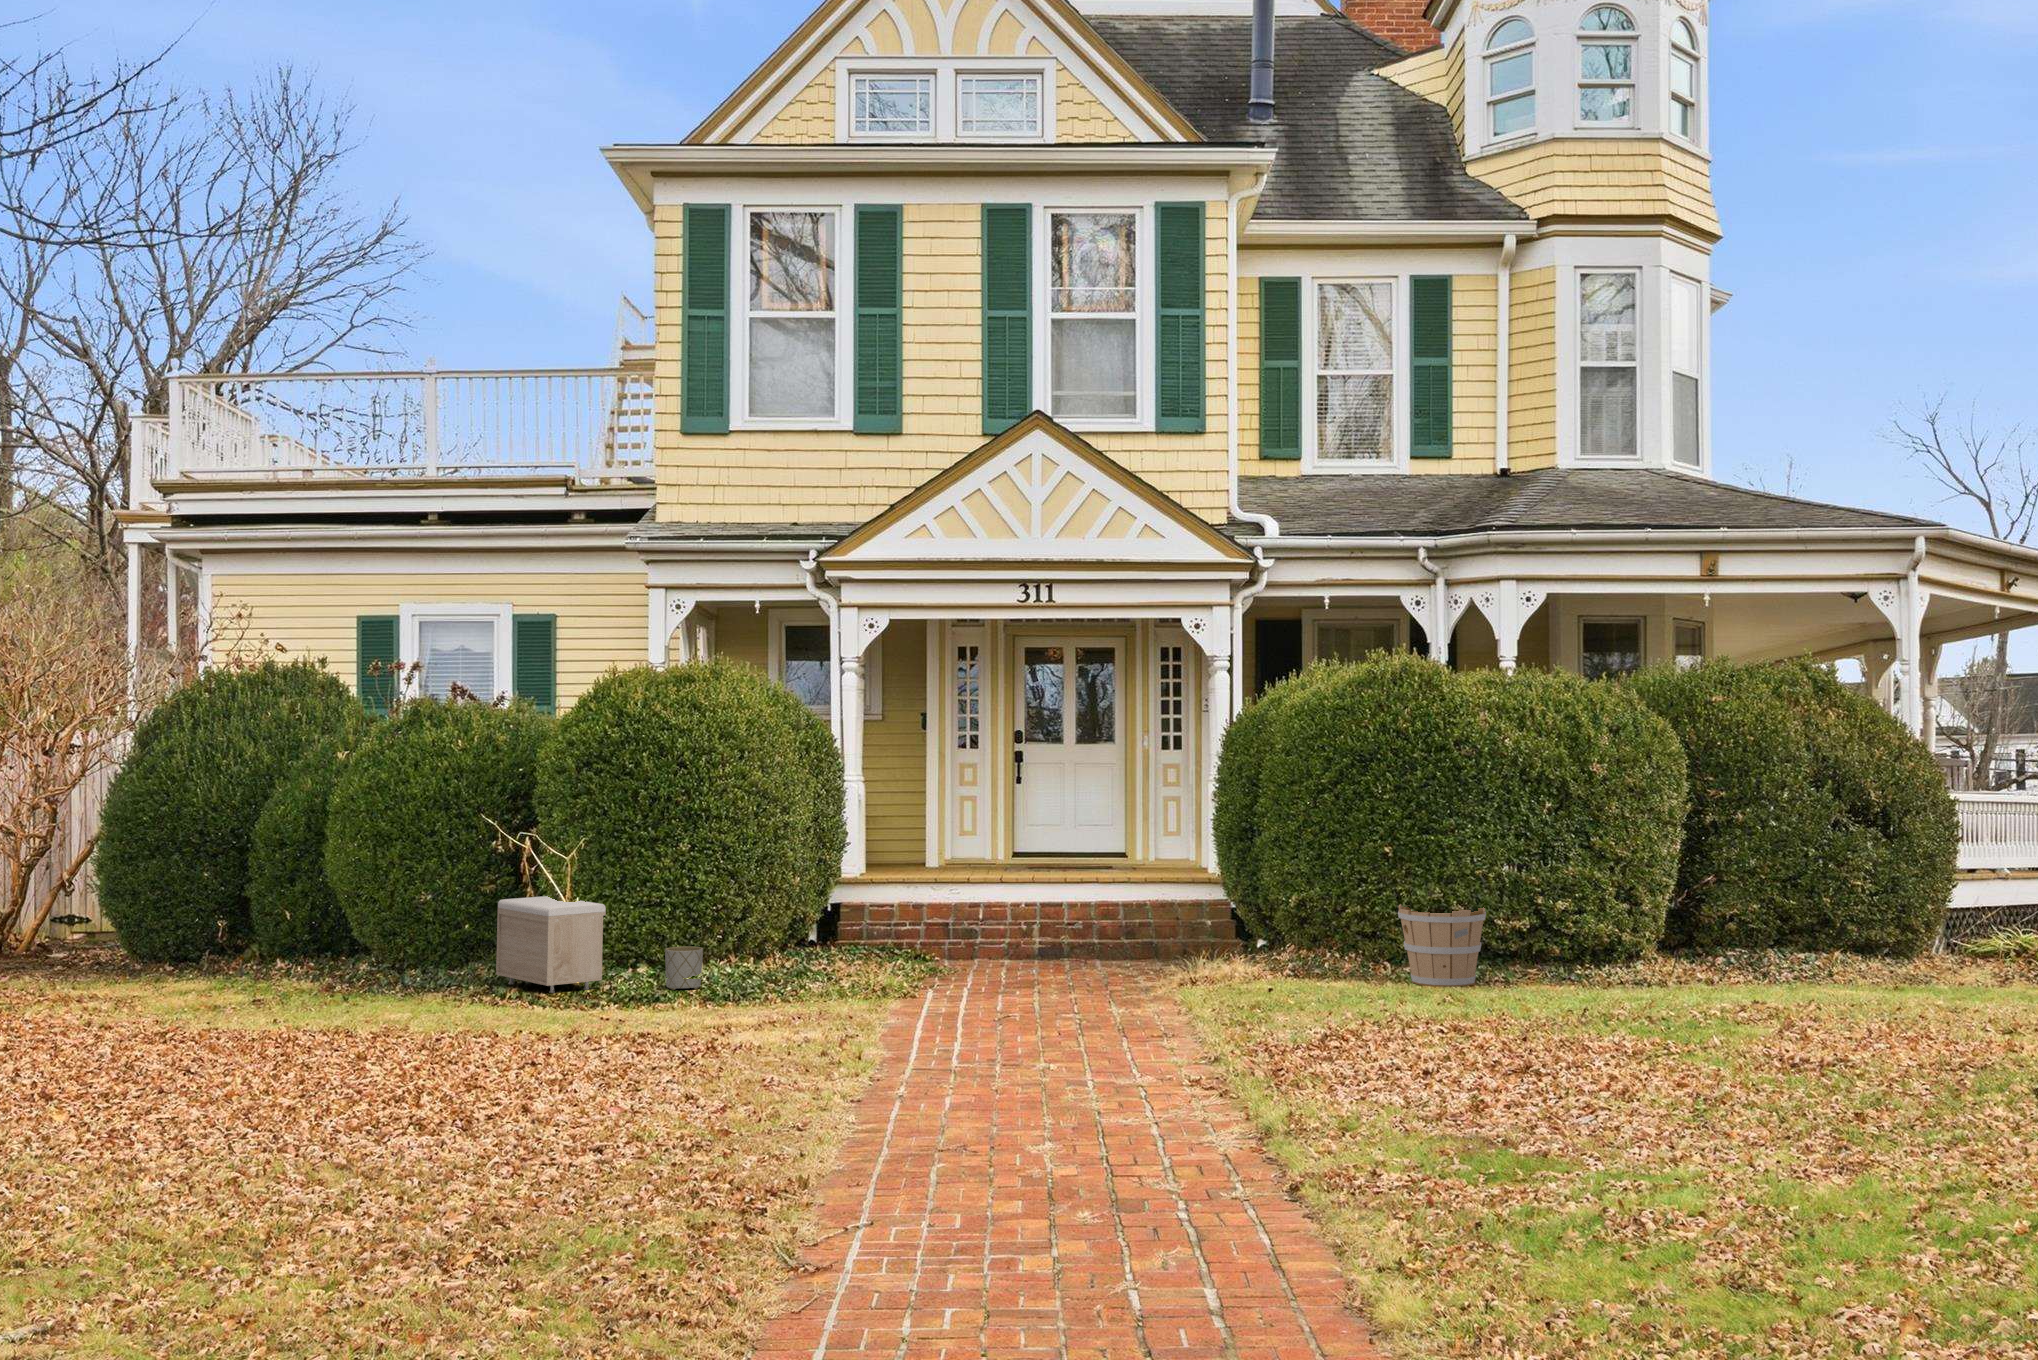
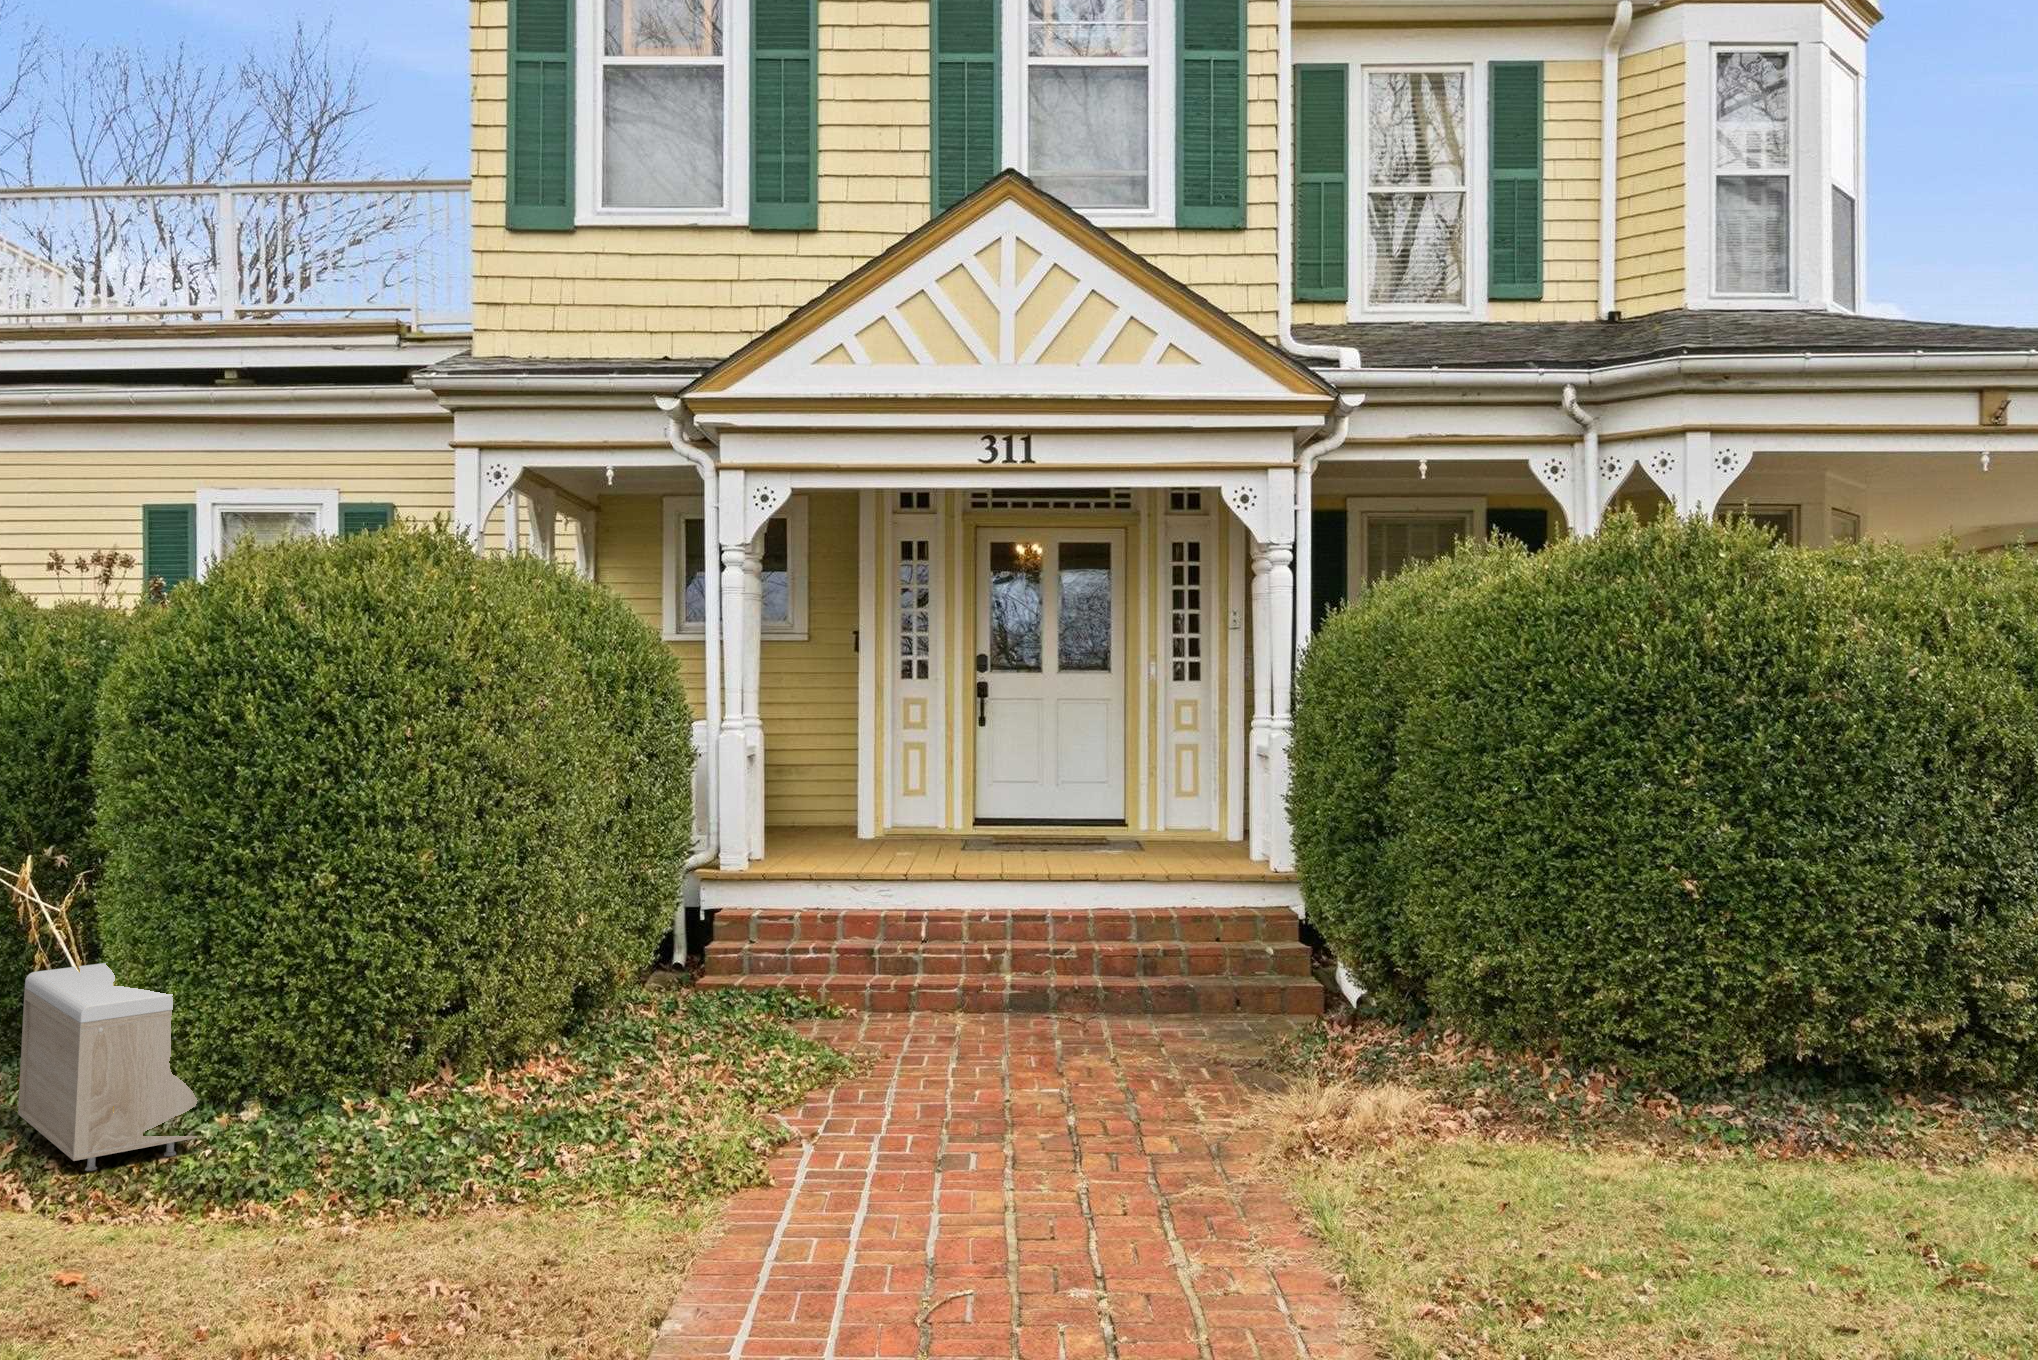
wooden bucket: present [1398,904,1486,987] -> none [1708,981,1892,1160]
planter: present [665,946,703,990] -> none [322,1067,397,1161]

